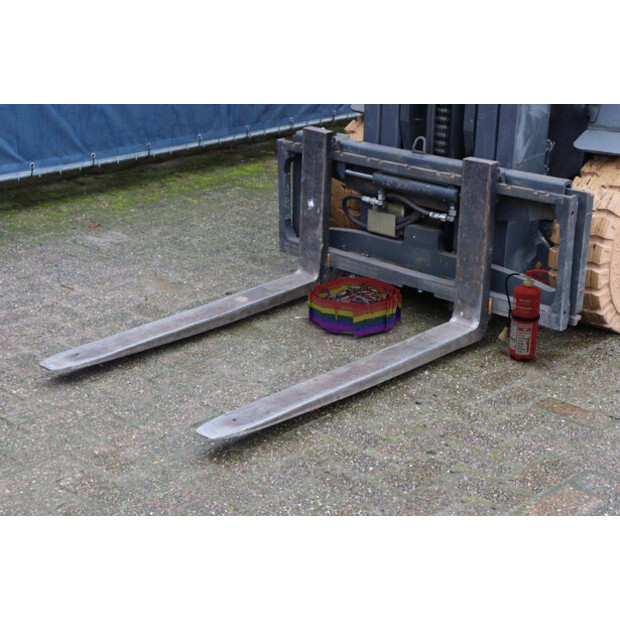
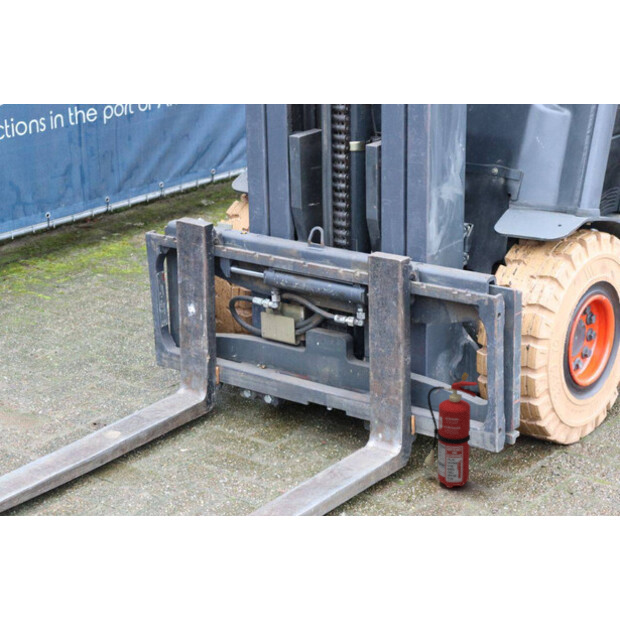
storage bin: present [308,277,402,337] -> none [194,394,308,473]

